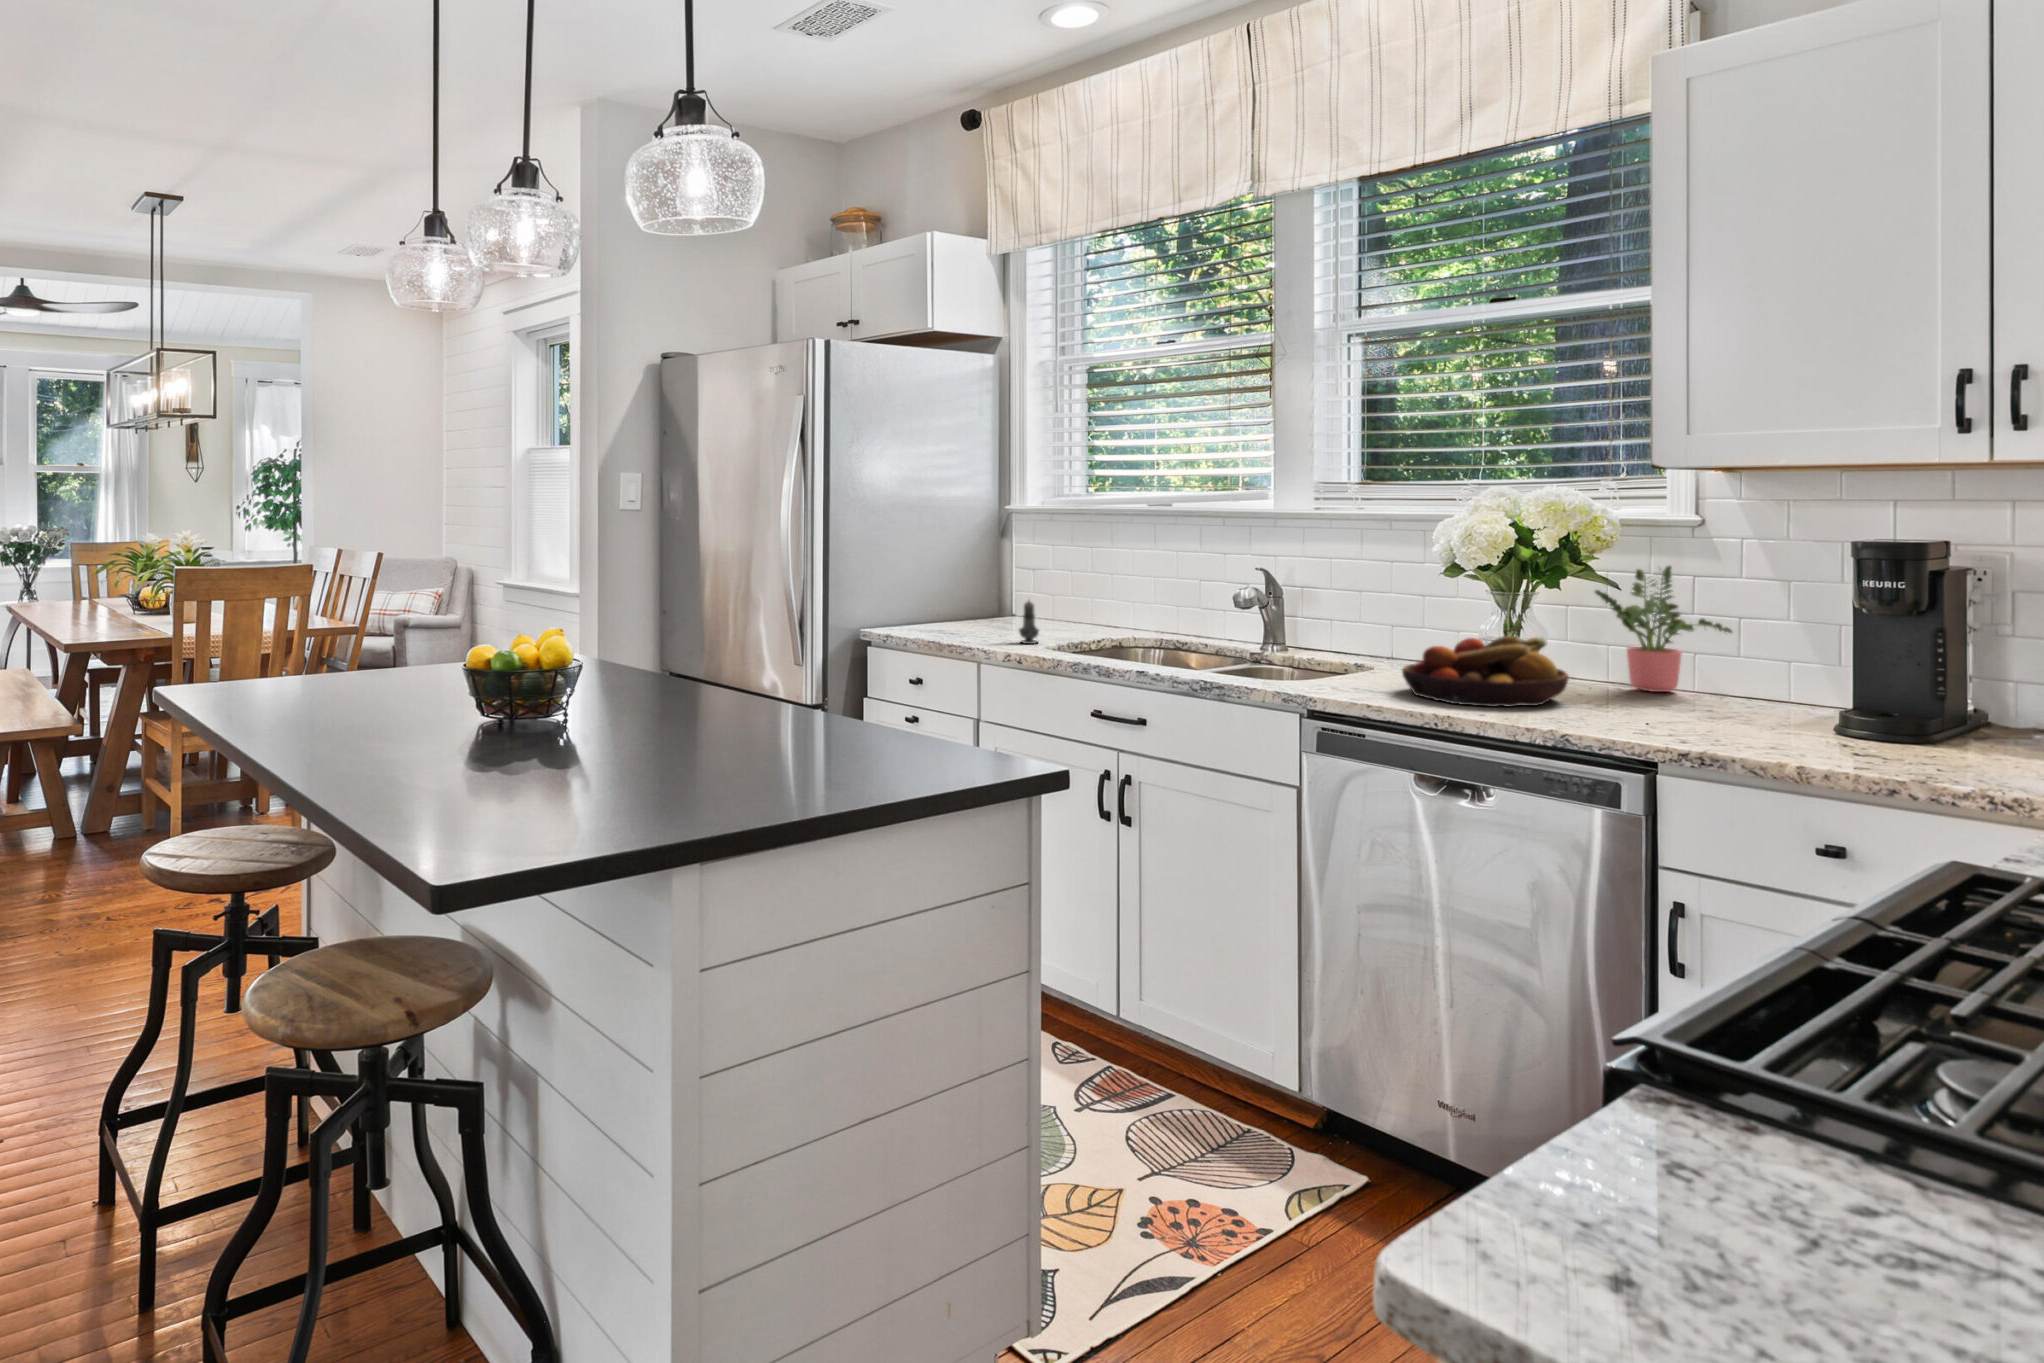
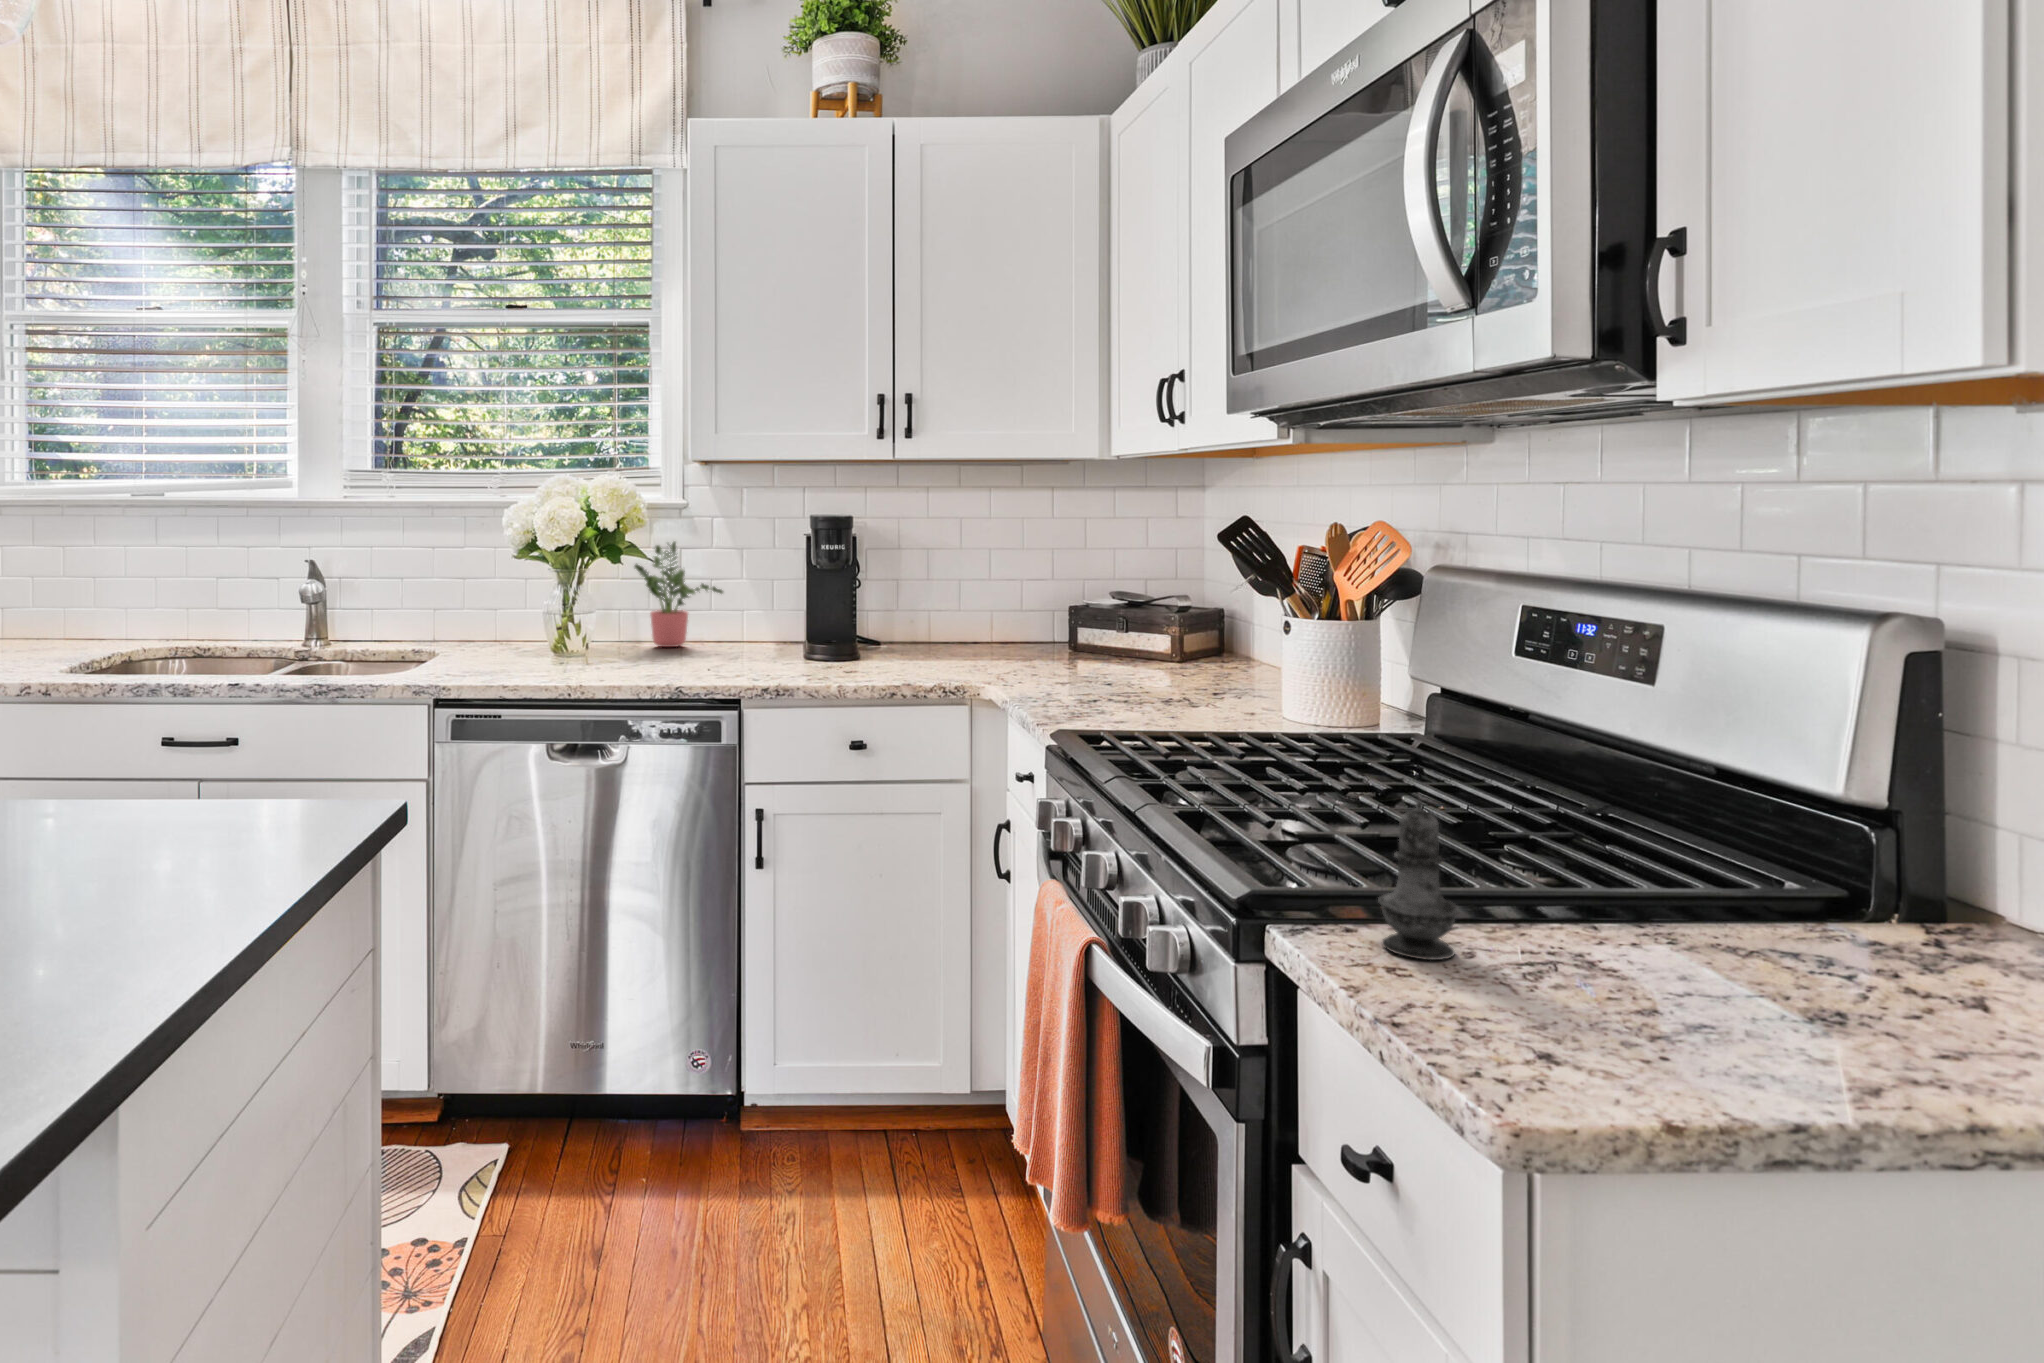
salt shaker: present [1019,601,1039,644] -> present [1378,801,1459,960]
fruit bowl: present [1402,636,1568,707] -> none [508,608,642,674]

